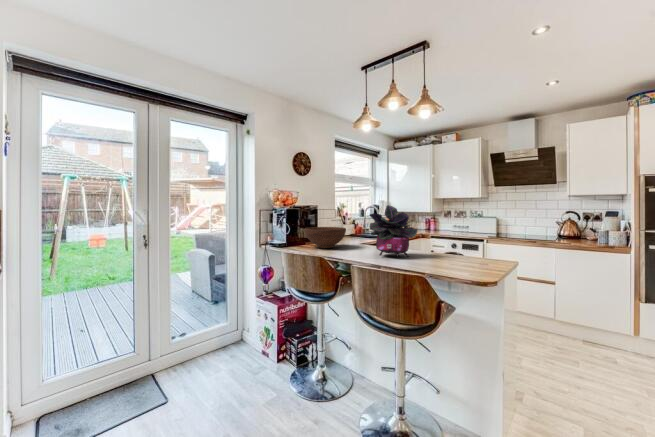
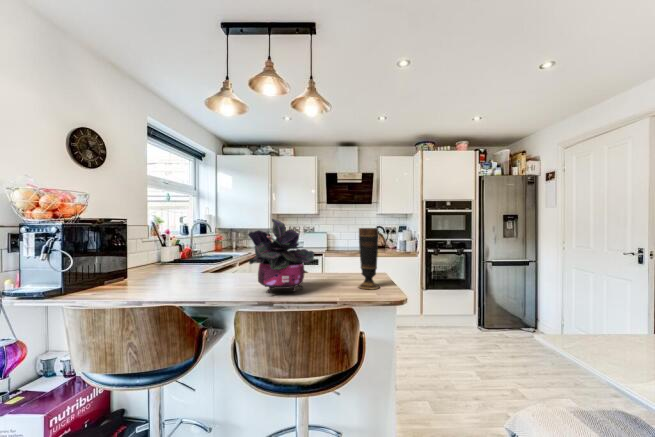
vase: none [453,212,474,263] -> present [358,228,380,289]
fruit bowl: present [305,227,346,248] -> none [108,253,192,292]

